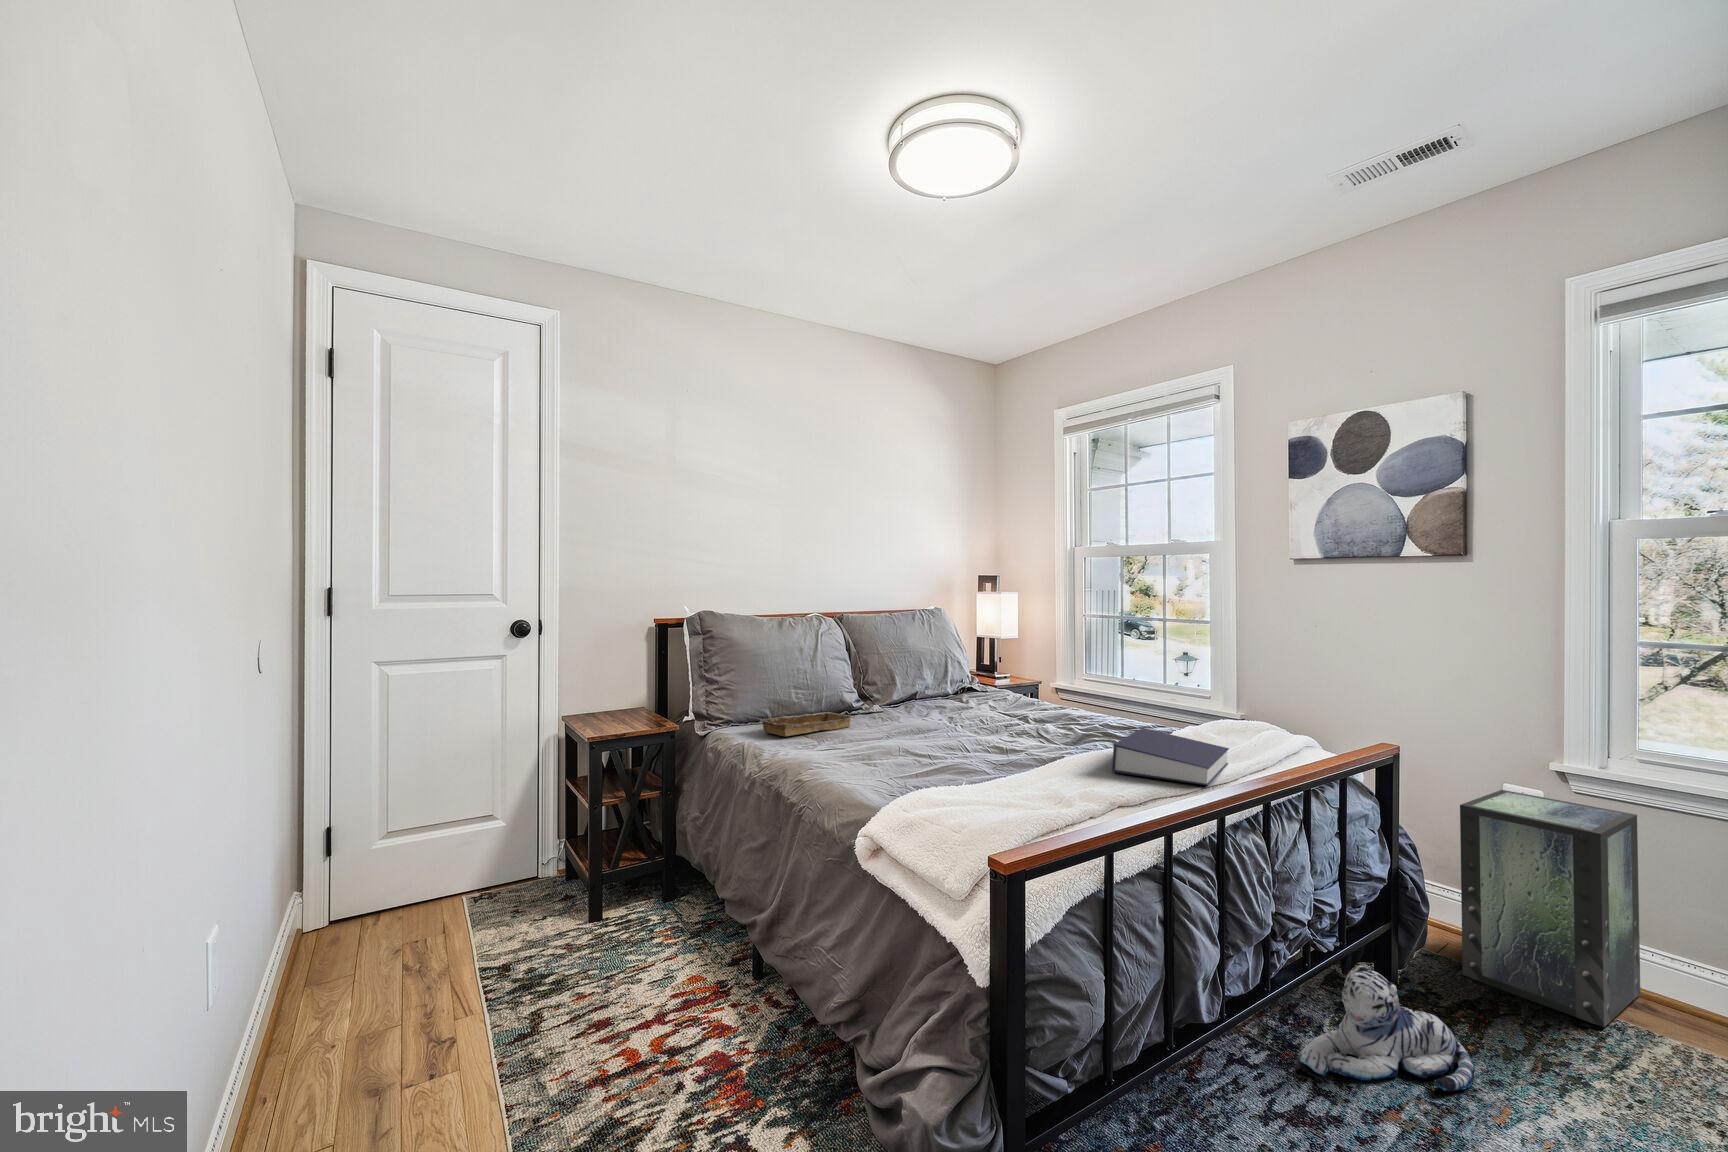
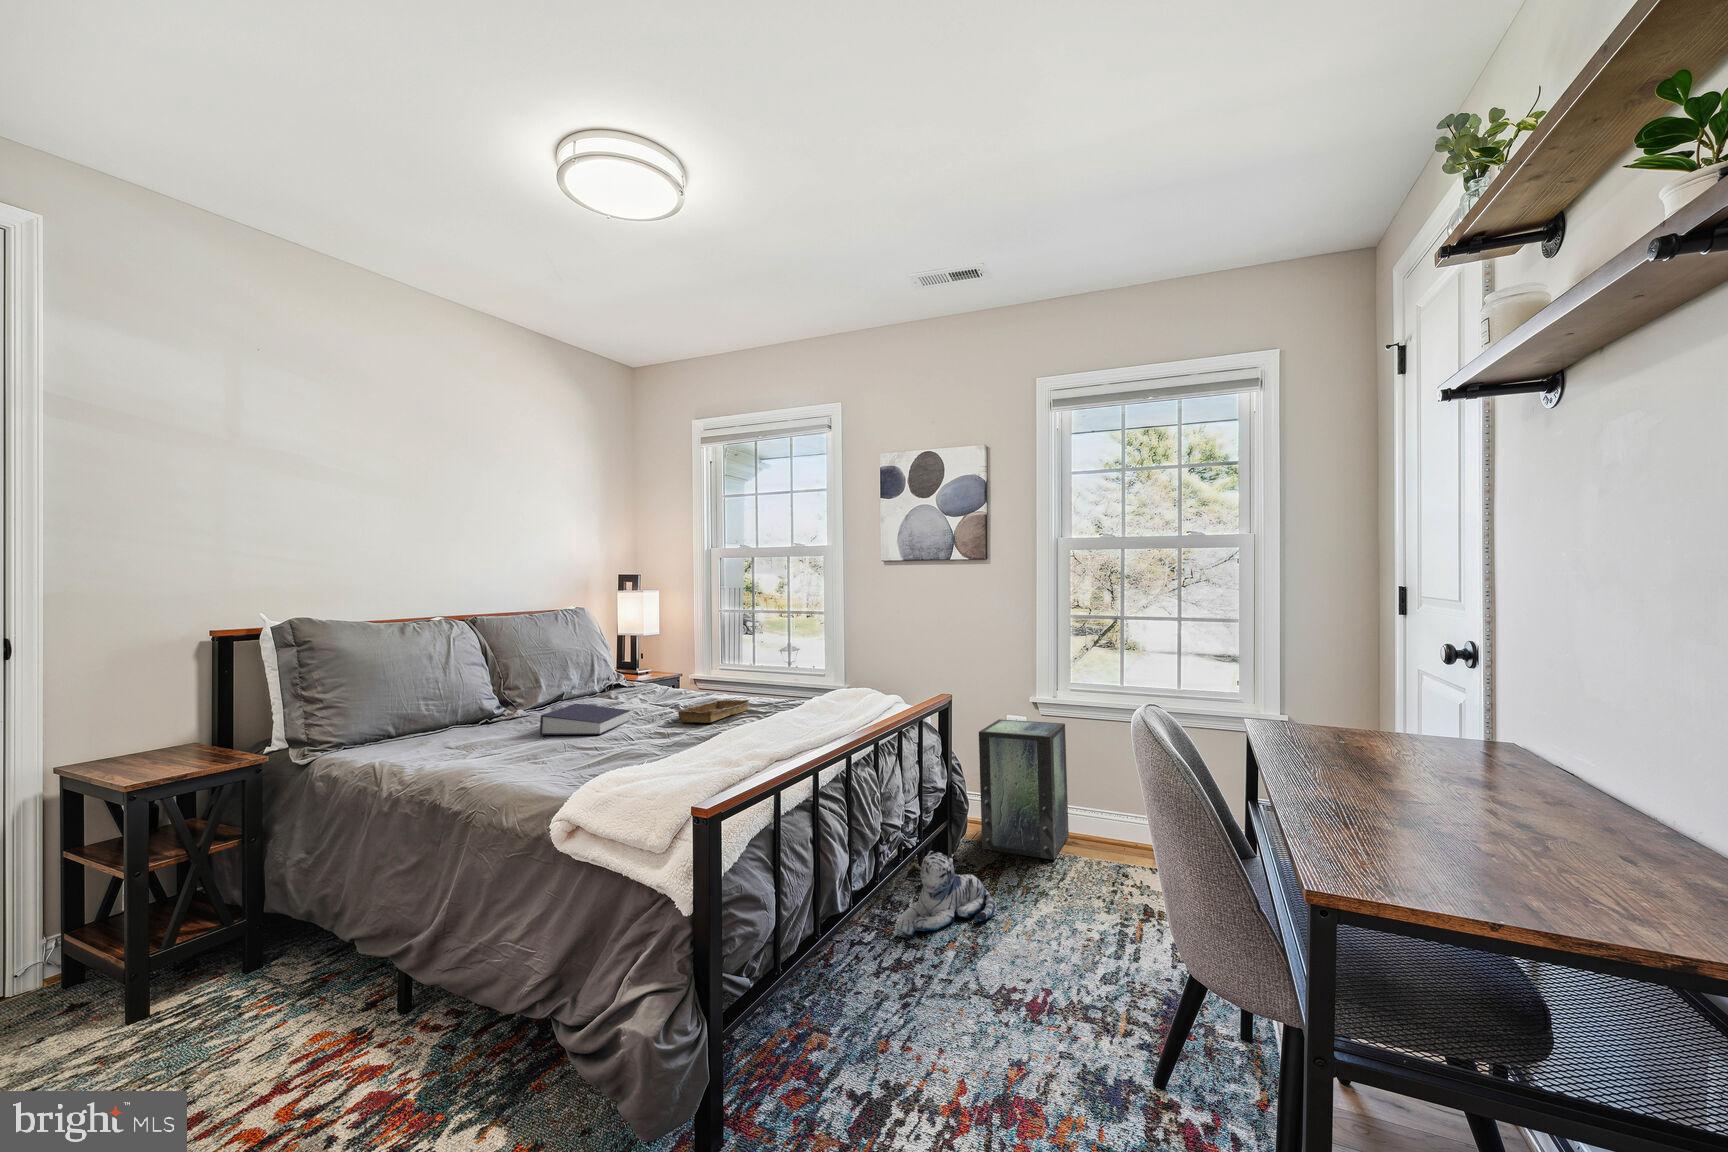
tray: present [760,712,852,736] -> present [677,700,750,723]
book: present [1112,728,1229,785] -> present [540,704,630,735]

